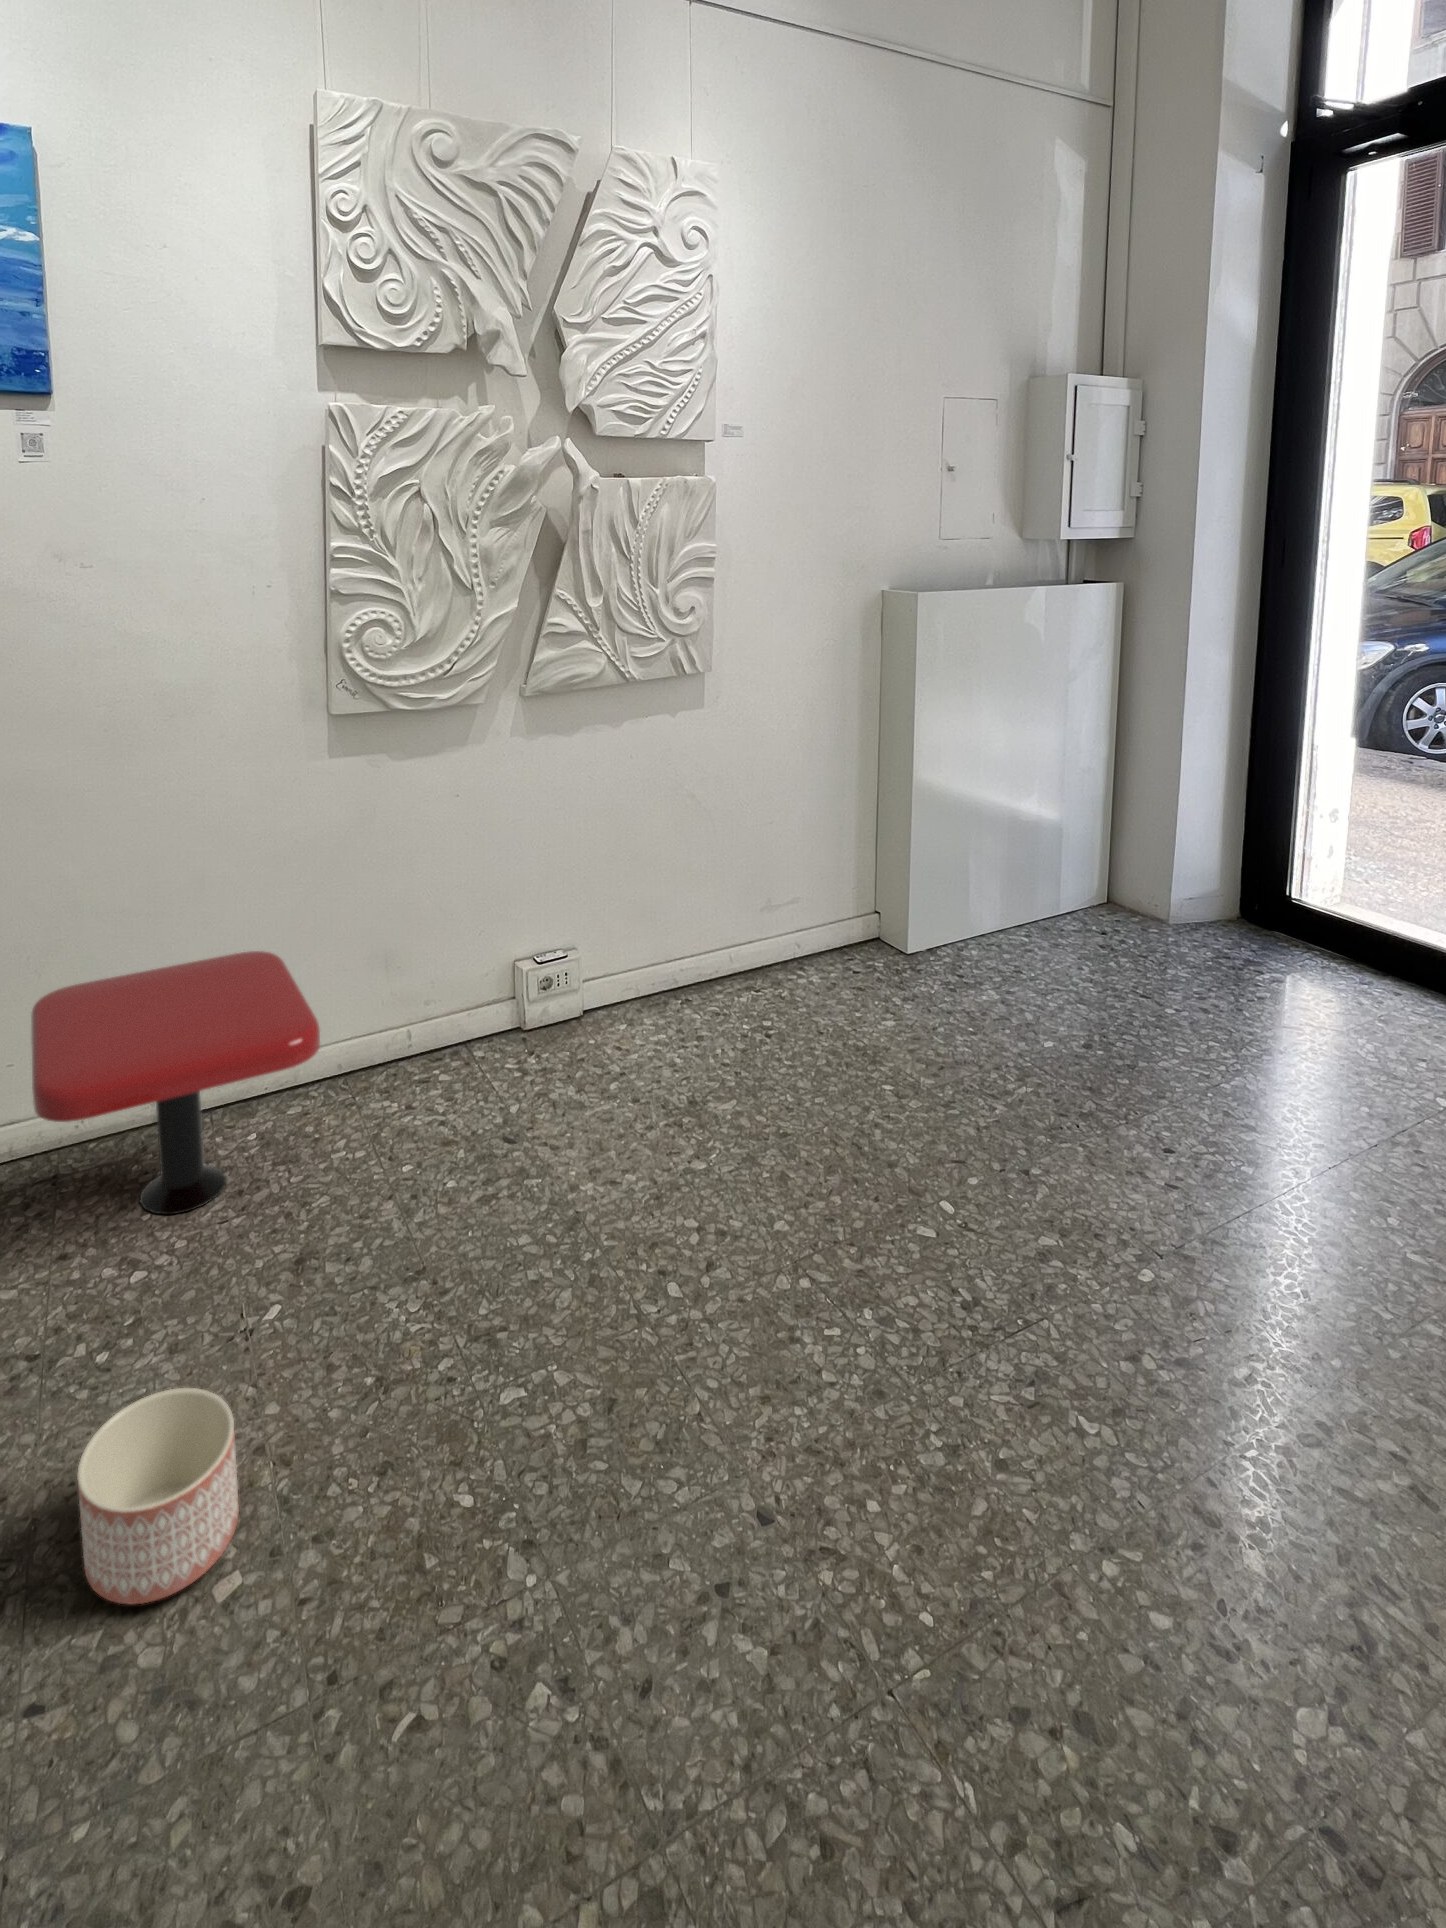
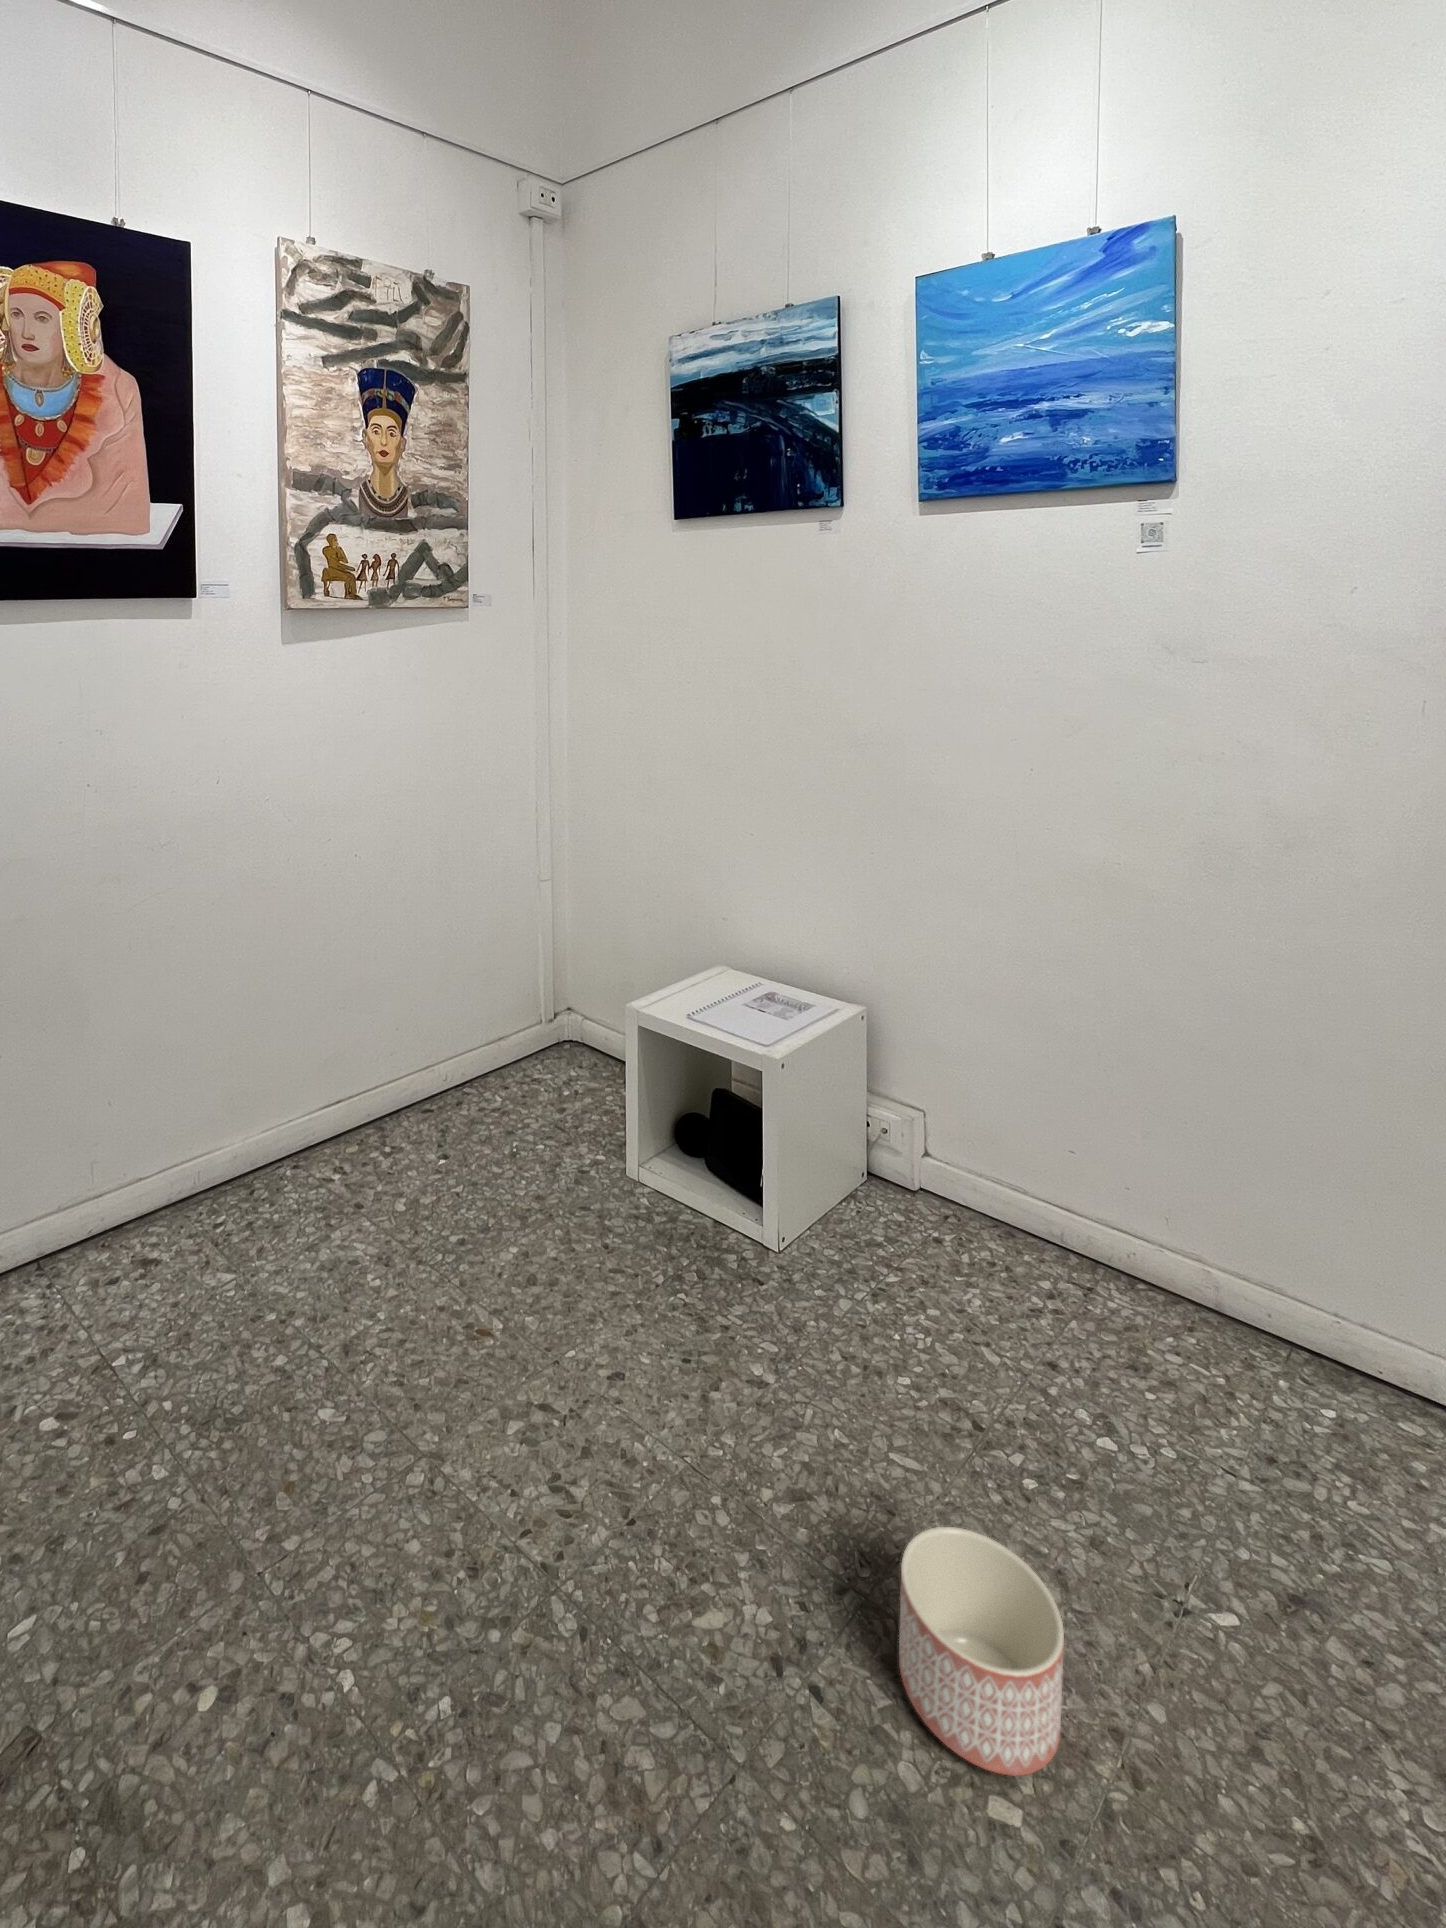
pedestal table: present [31,951,320,1215] -> none [1031,1108,1411,1441]

